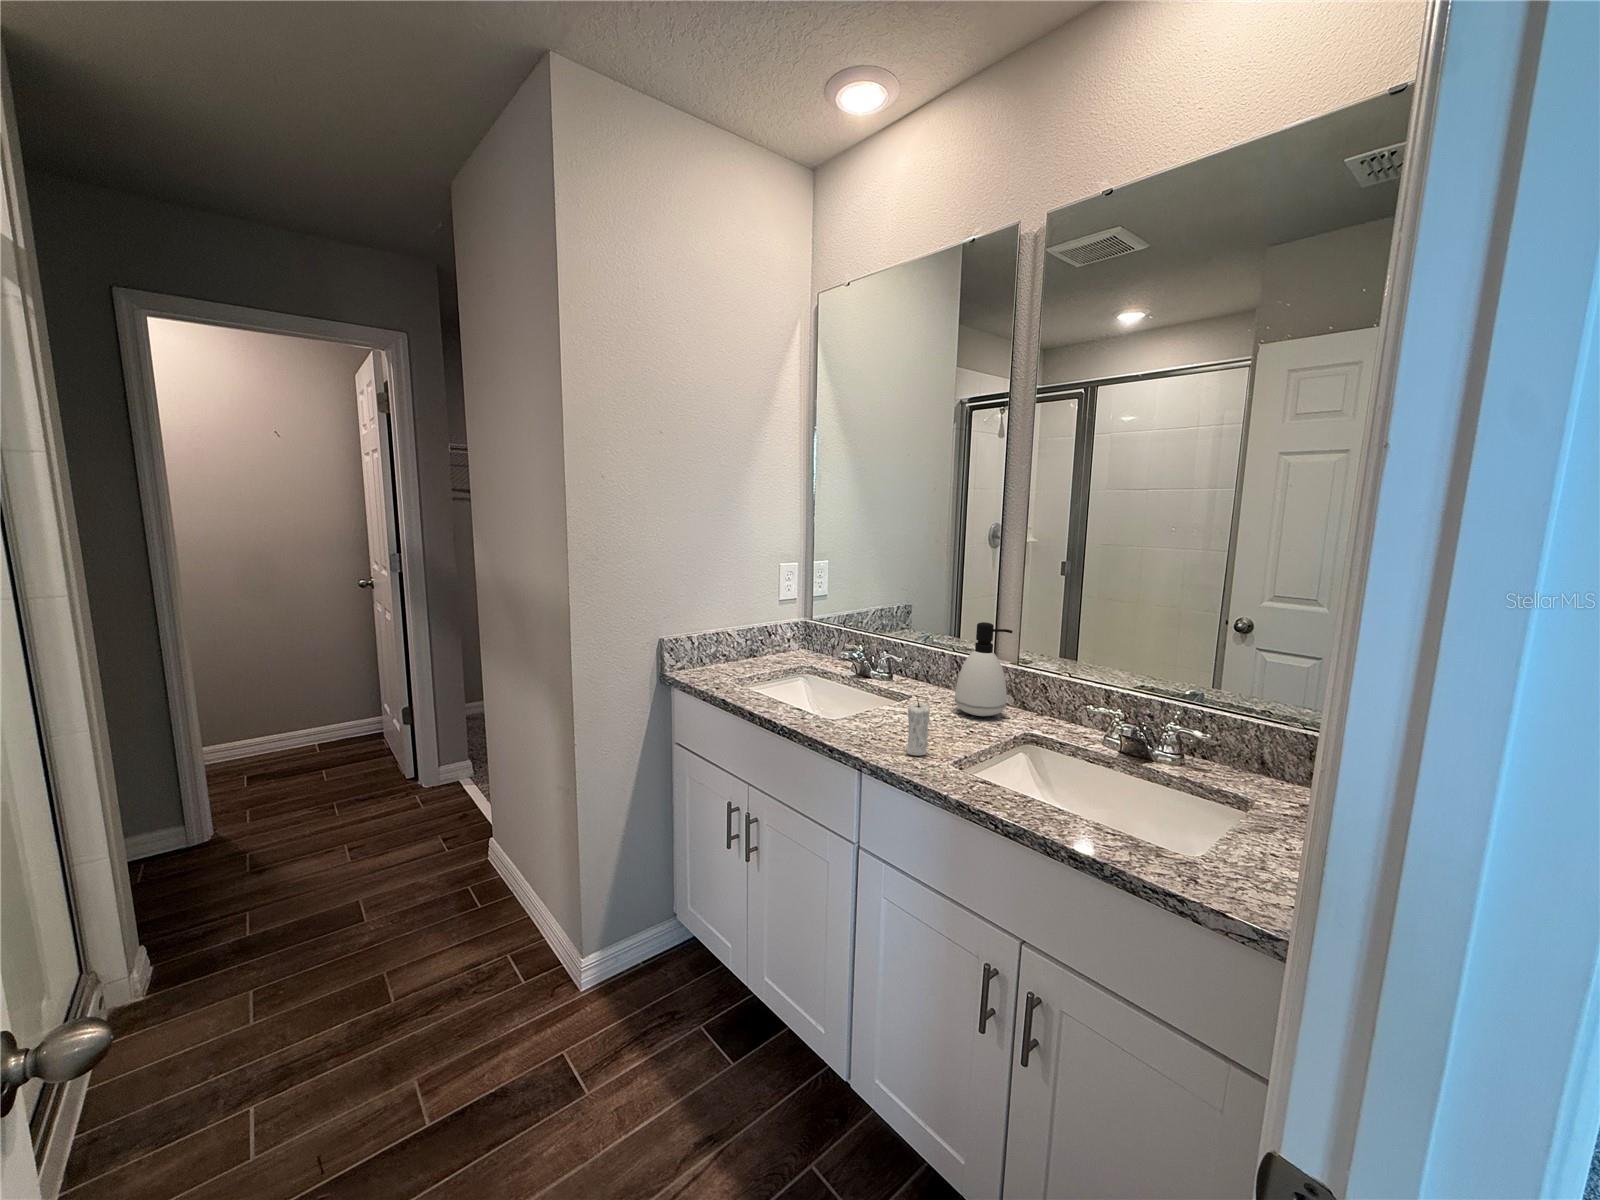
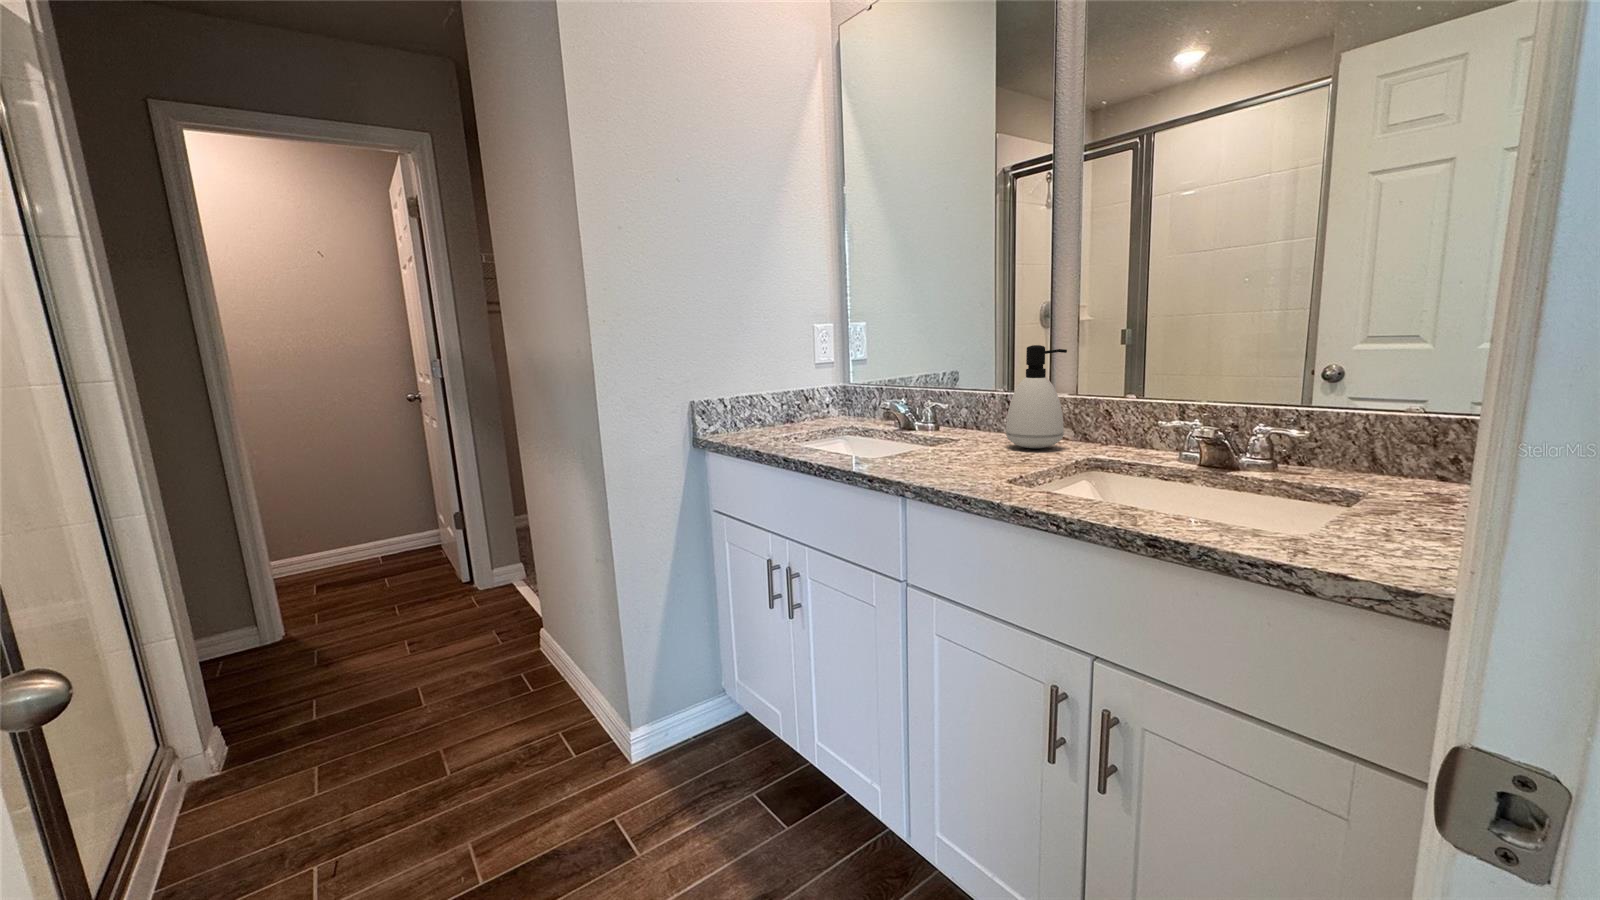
candle: present [906,700,930,755] -> none [952,407,978,475]

